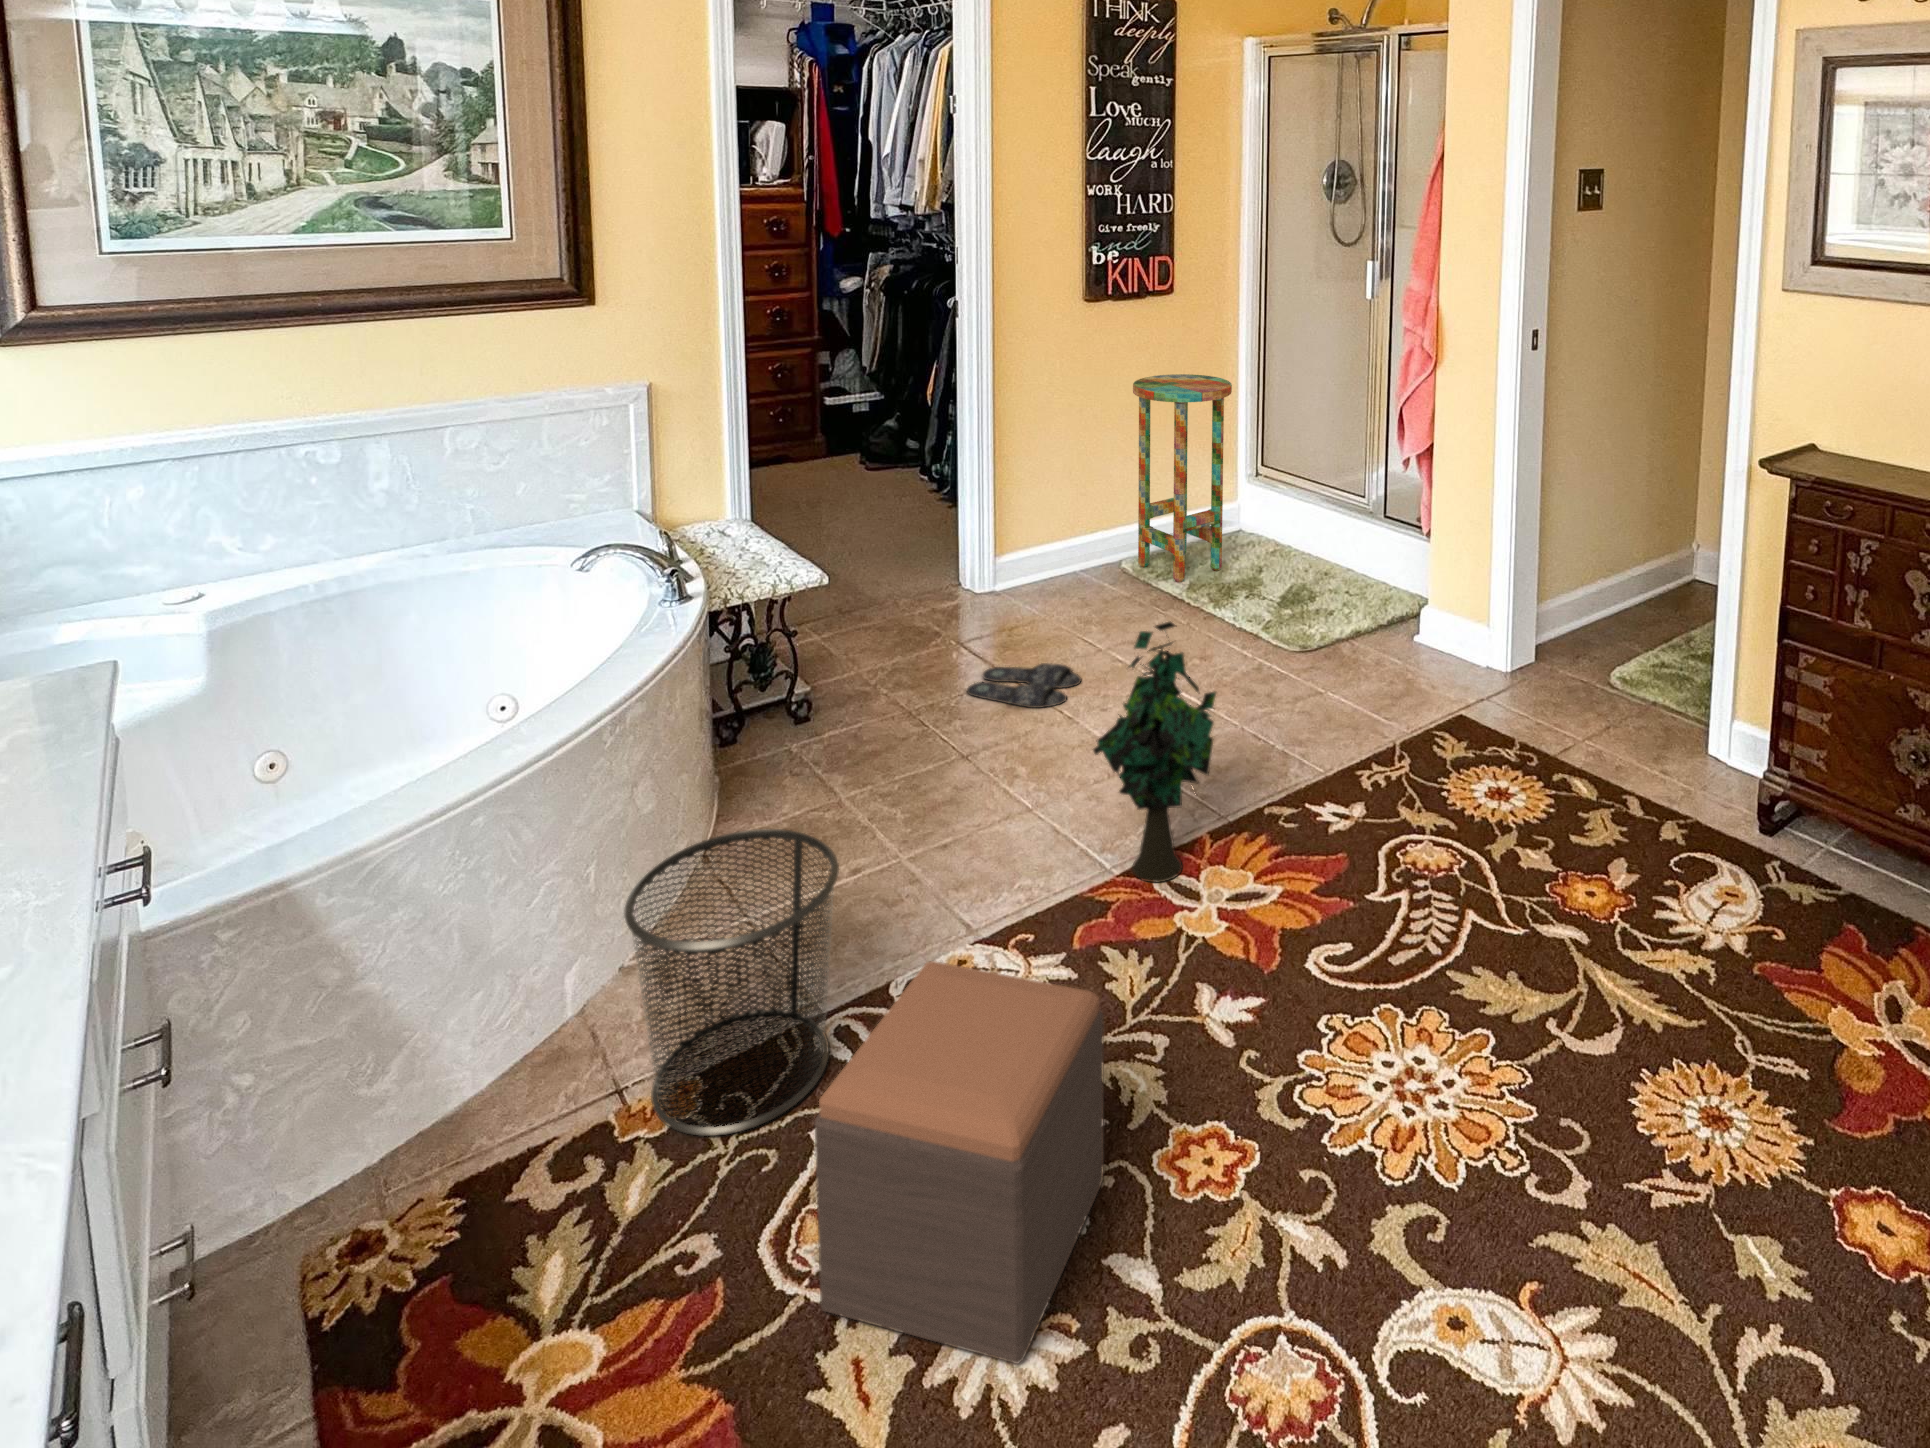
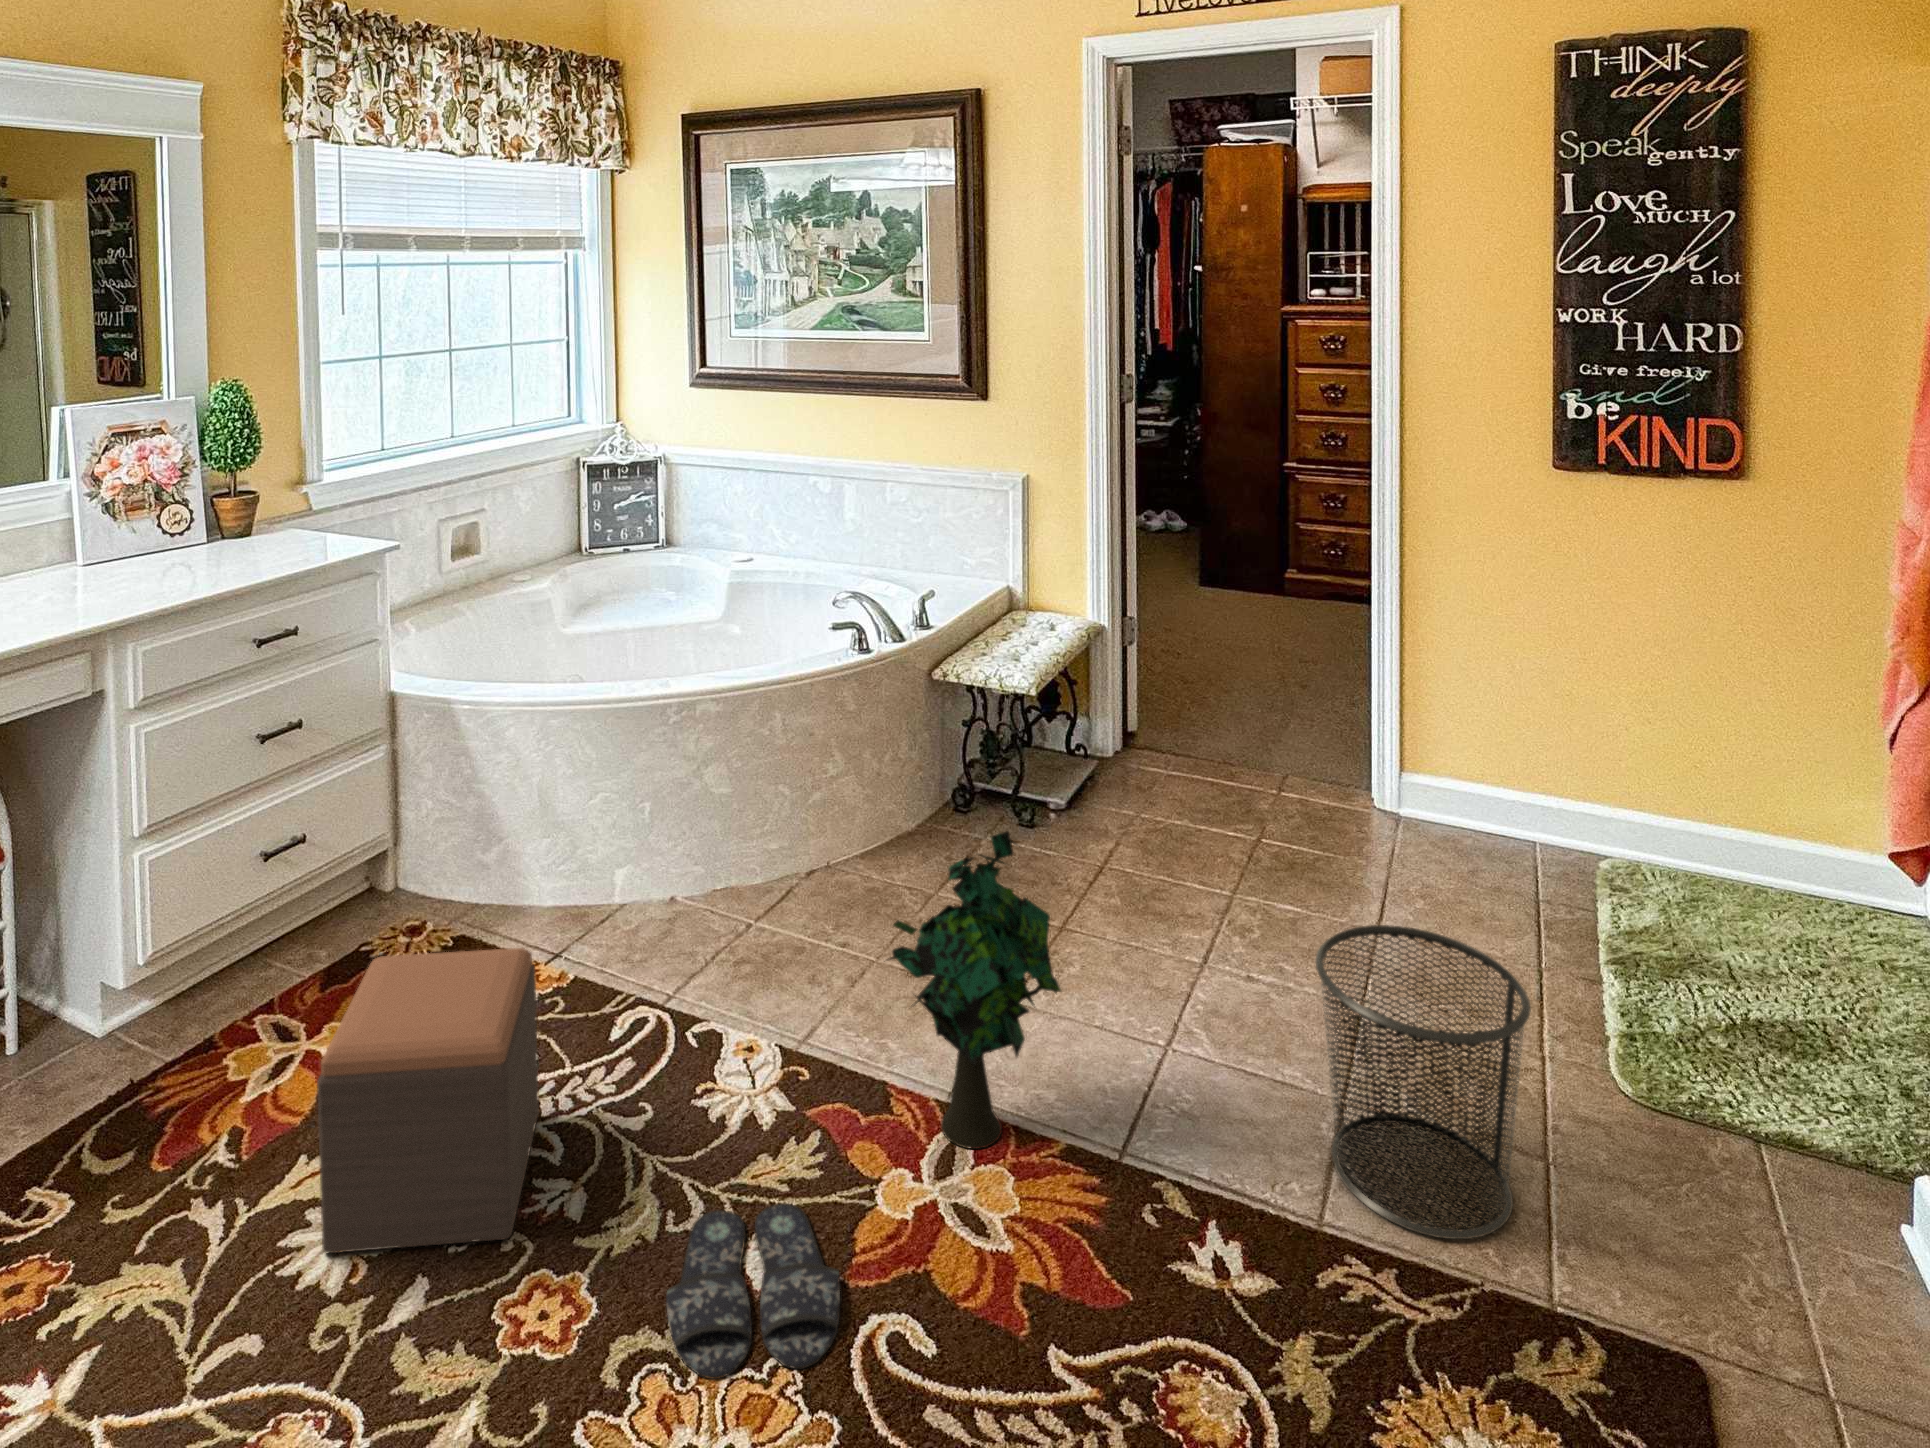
side table: present [1133,374,1232,582] -> none [1601,599,1791,949]
slippers: present [967,663,1081,708] -> present [666,1204,840,1379]
waste bin: present [624,829,839,1136] -> present [1316,925,1531,1239]

